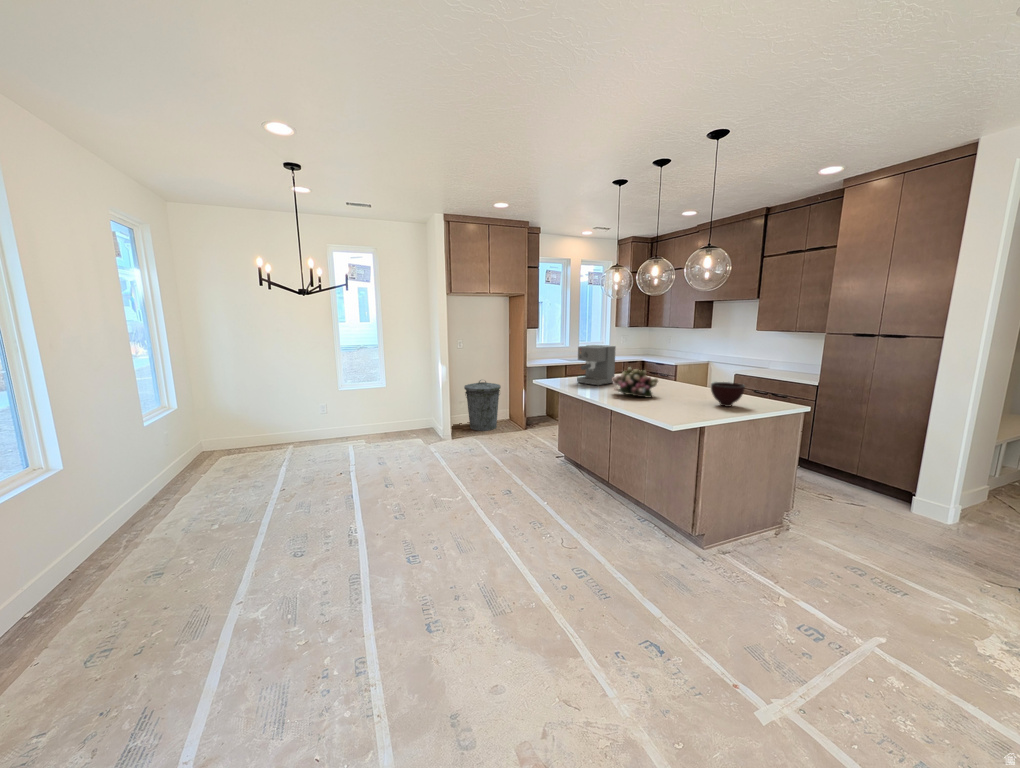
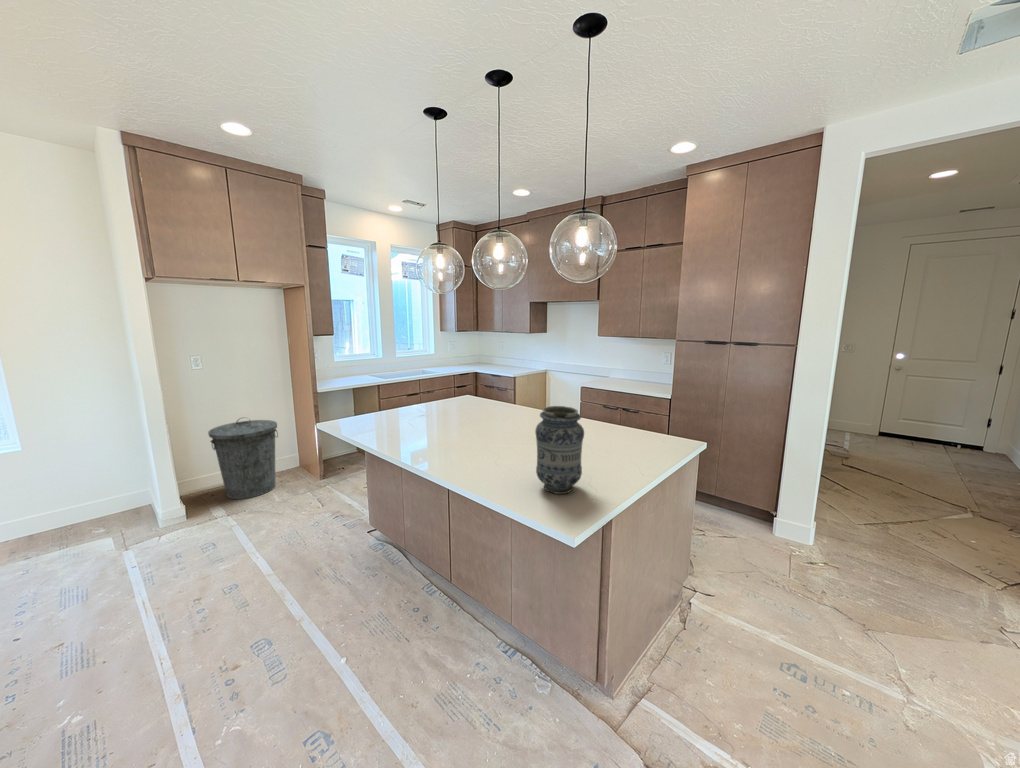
coffee maker: present [577,345,616,386] -> none [390,363,450,428]
vase: none [658,365,688,414] -> present [535,406,584,494]
flower arrangement: present [612,367,658,398] -> none [449,402,520,451]
bowl: present [711,382,745,407] -> none [599,419,646,458]

